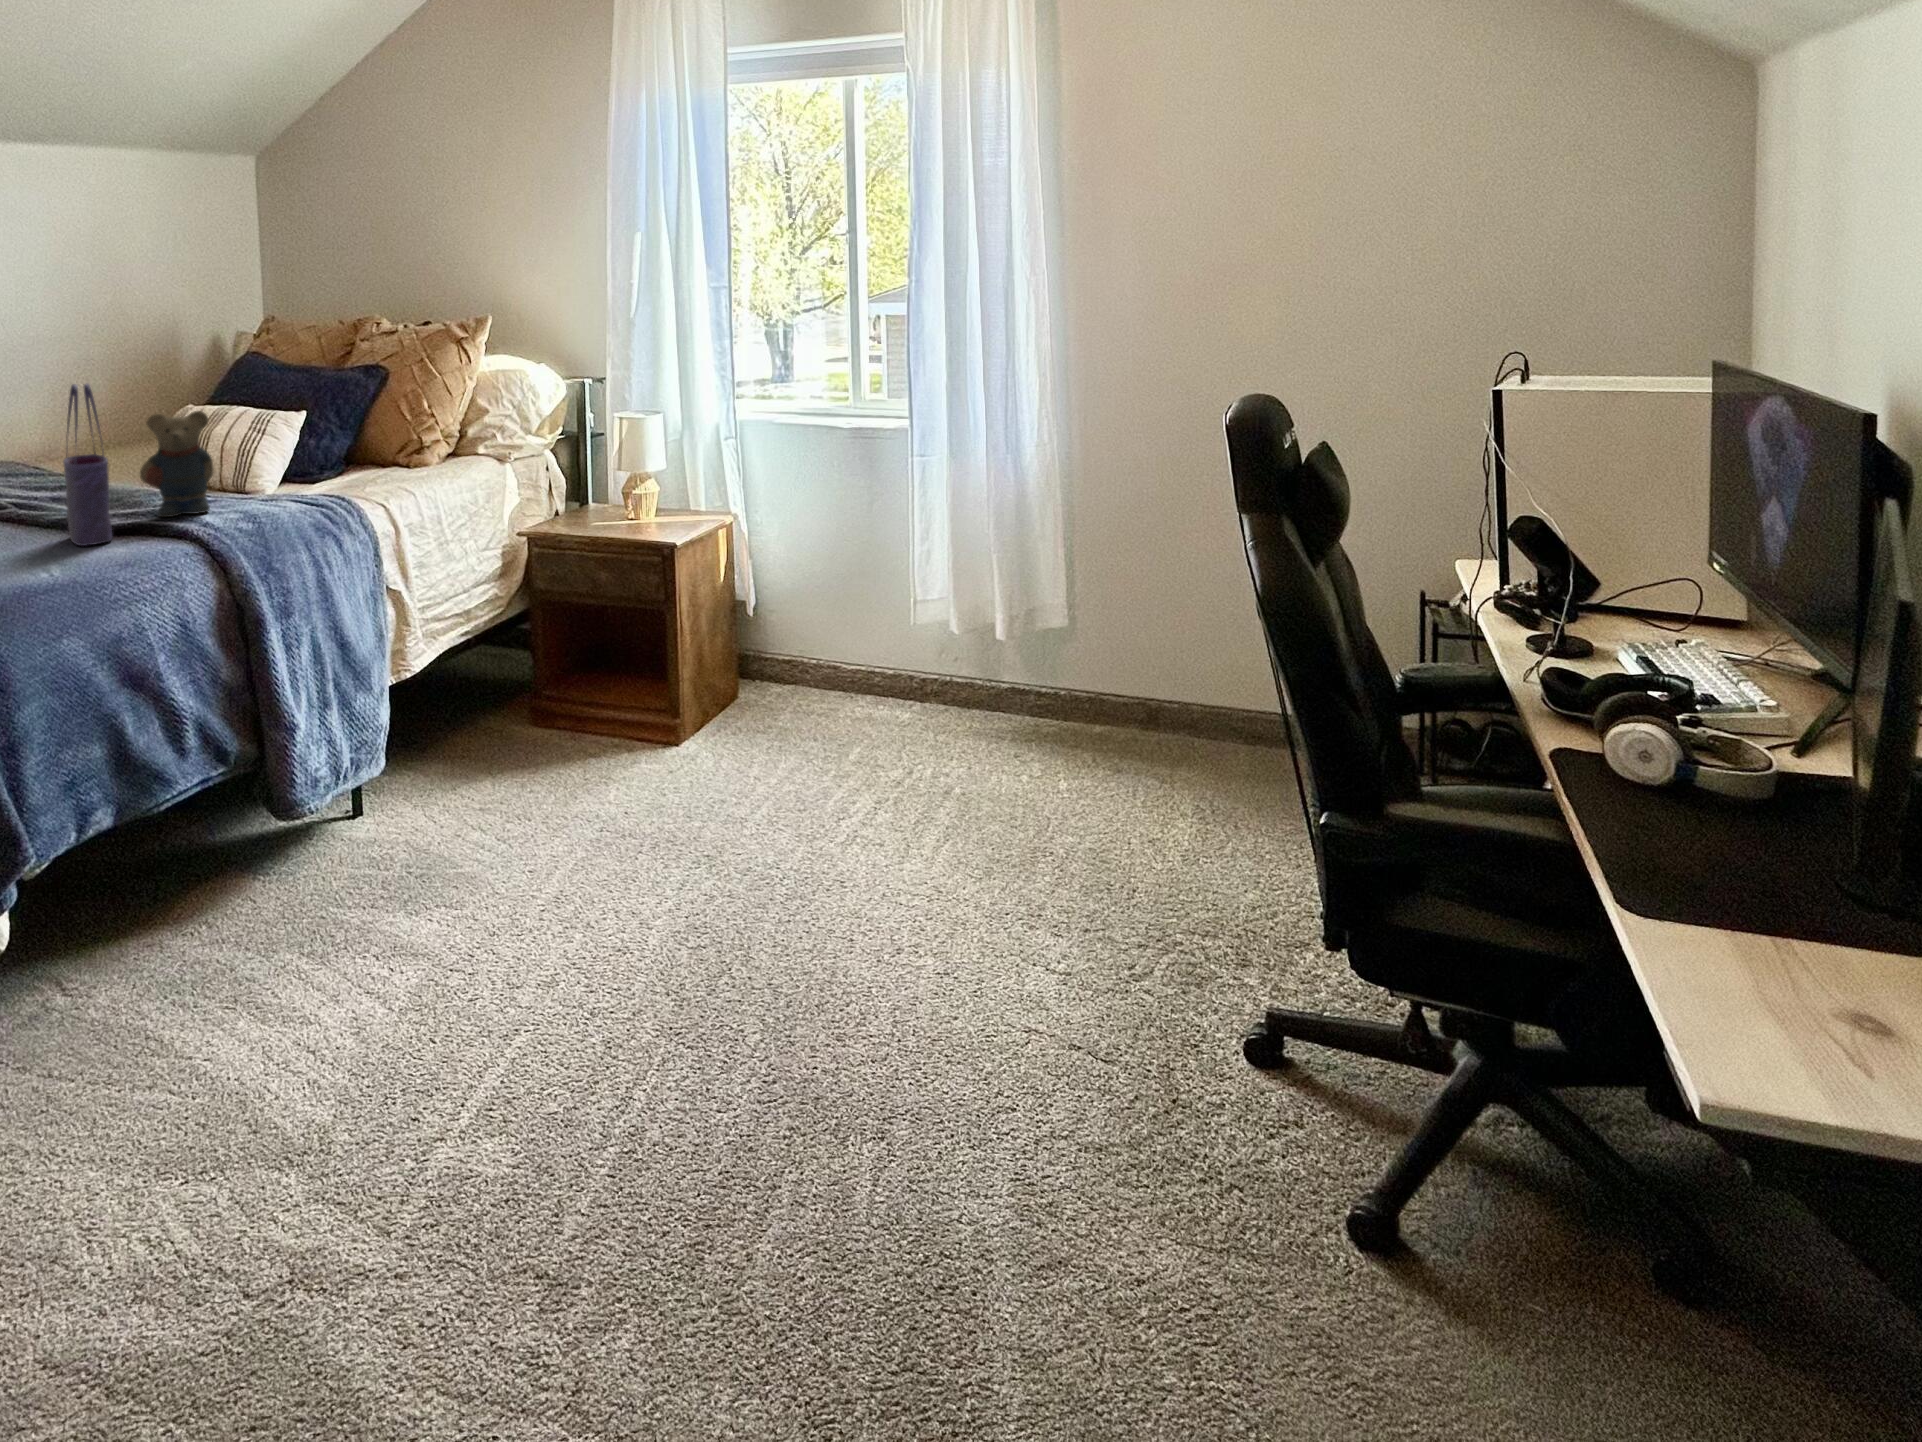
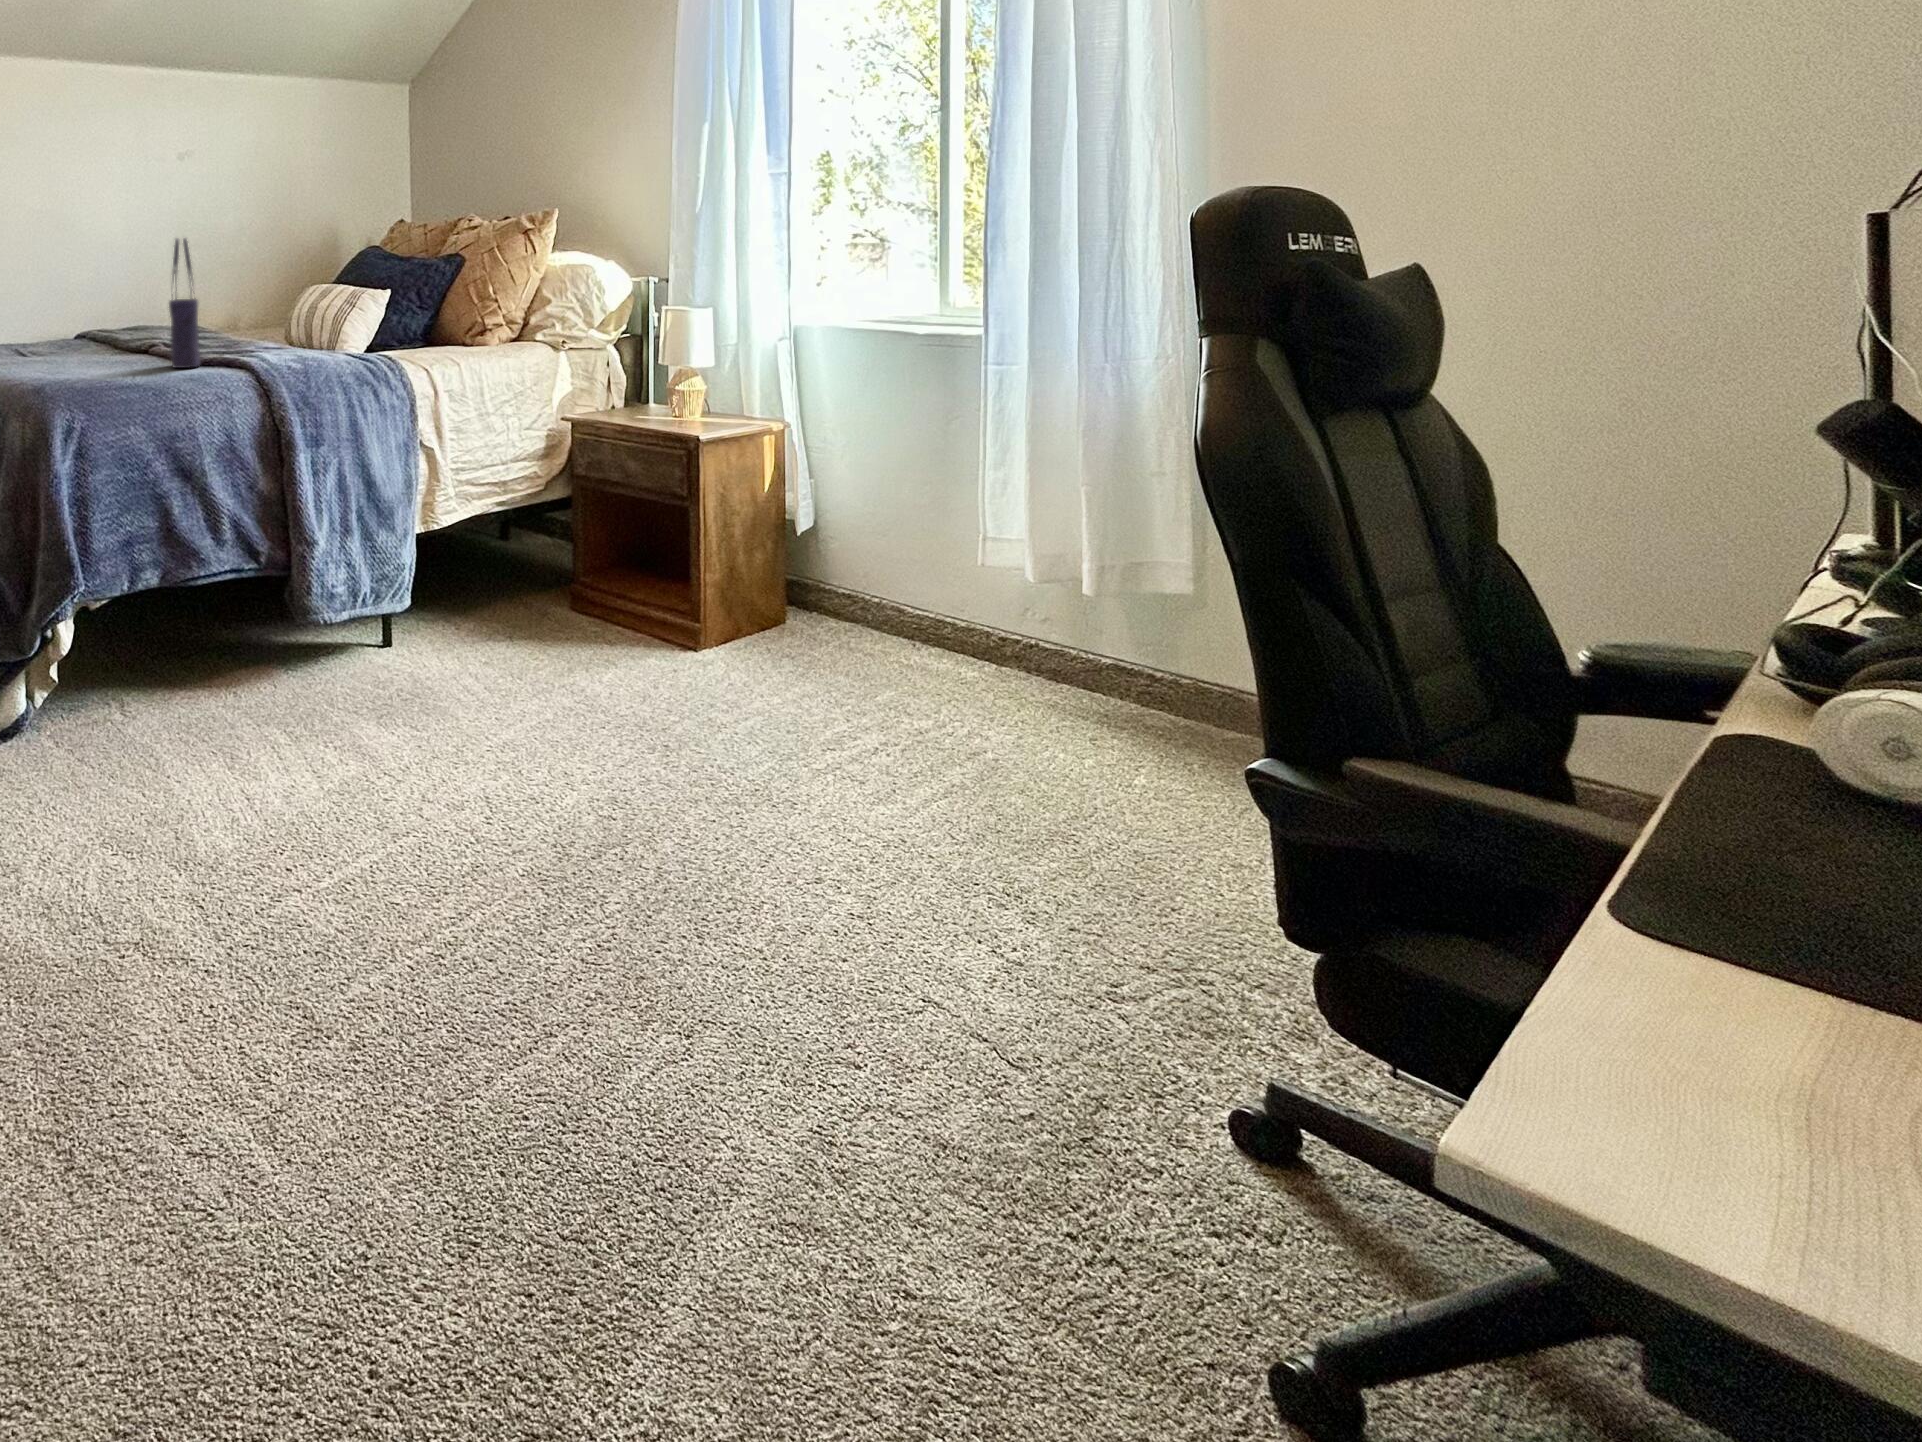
teddy bear: present [140,411,214,517] -> none [234,272,288,359]

